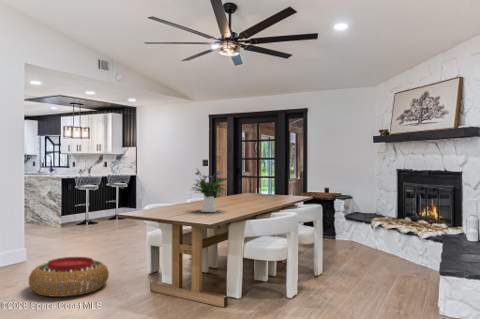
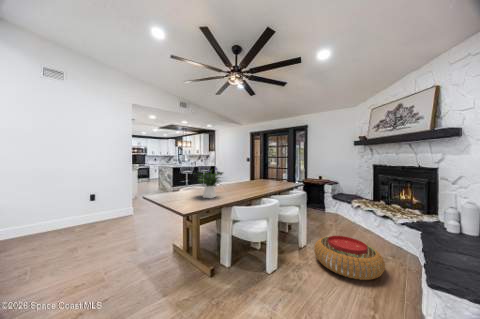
pouf: present [29,257,109,297] -> present [314,236,385,280]

